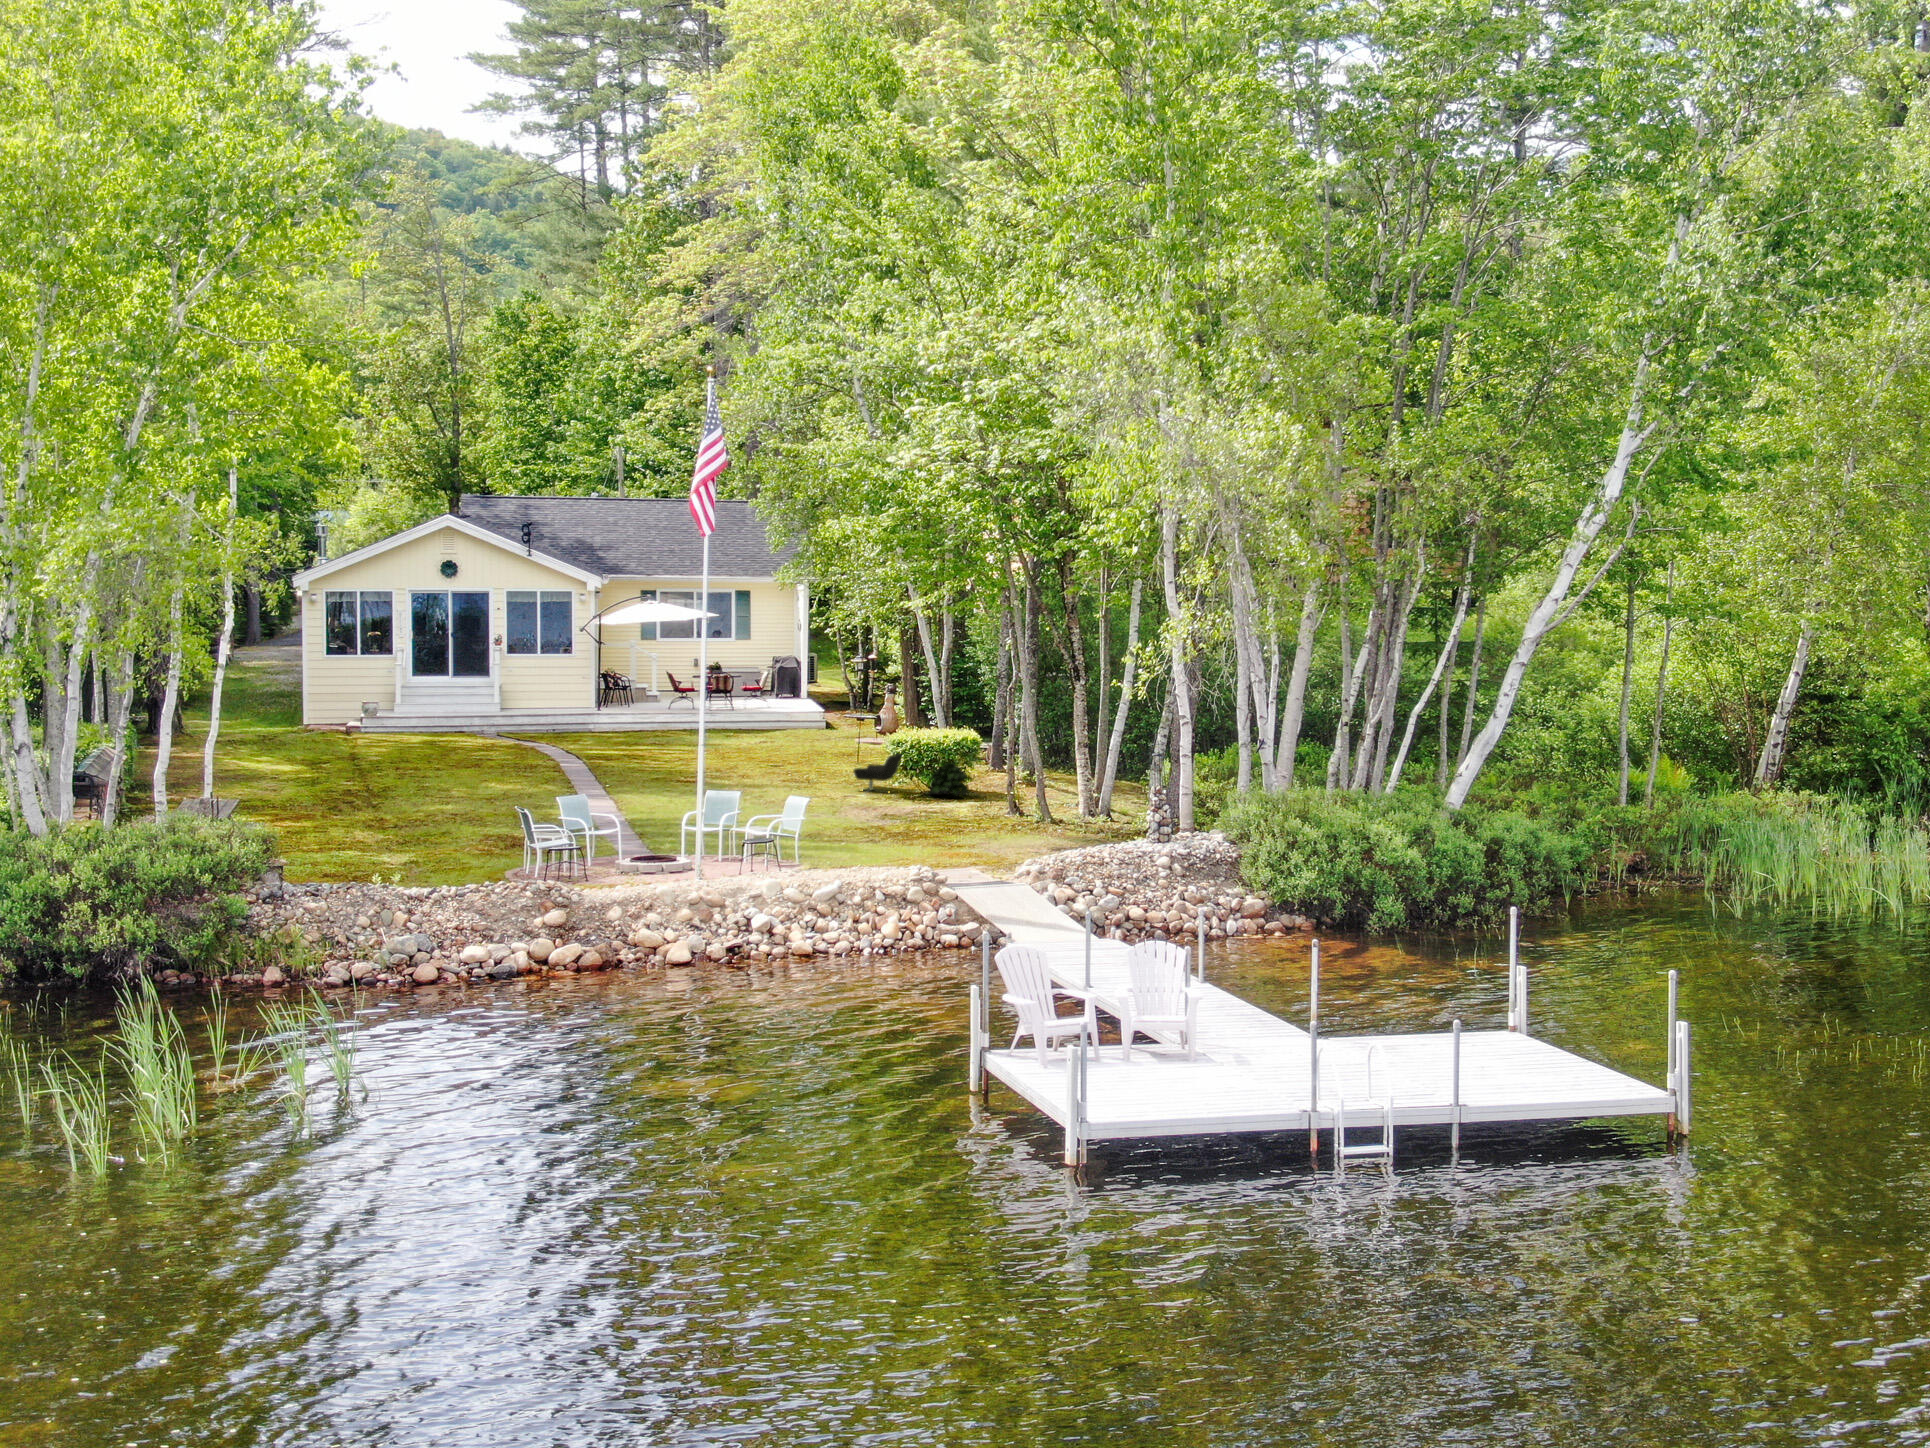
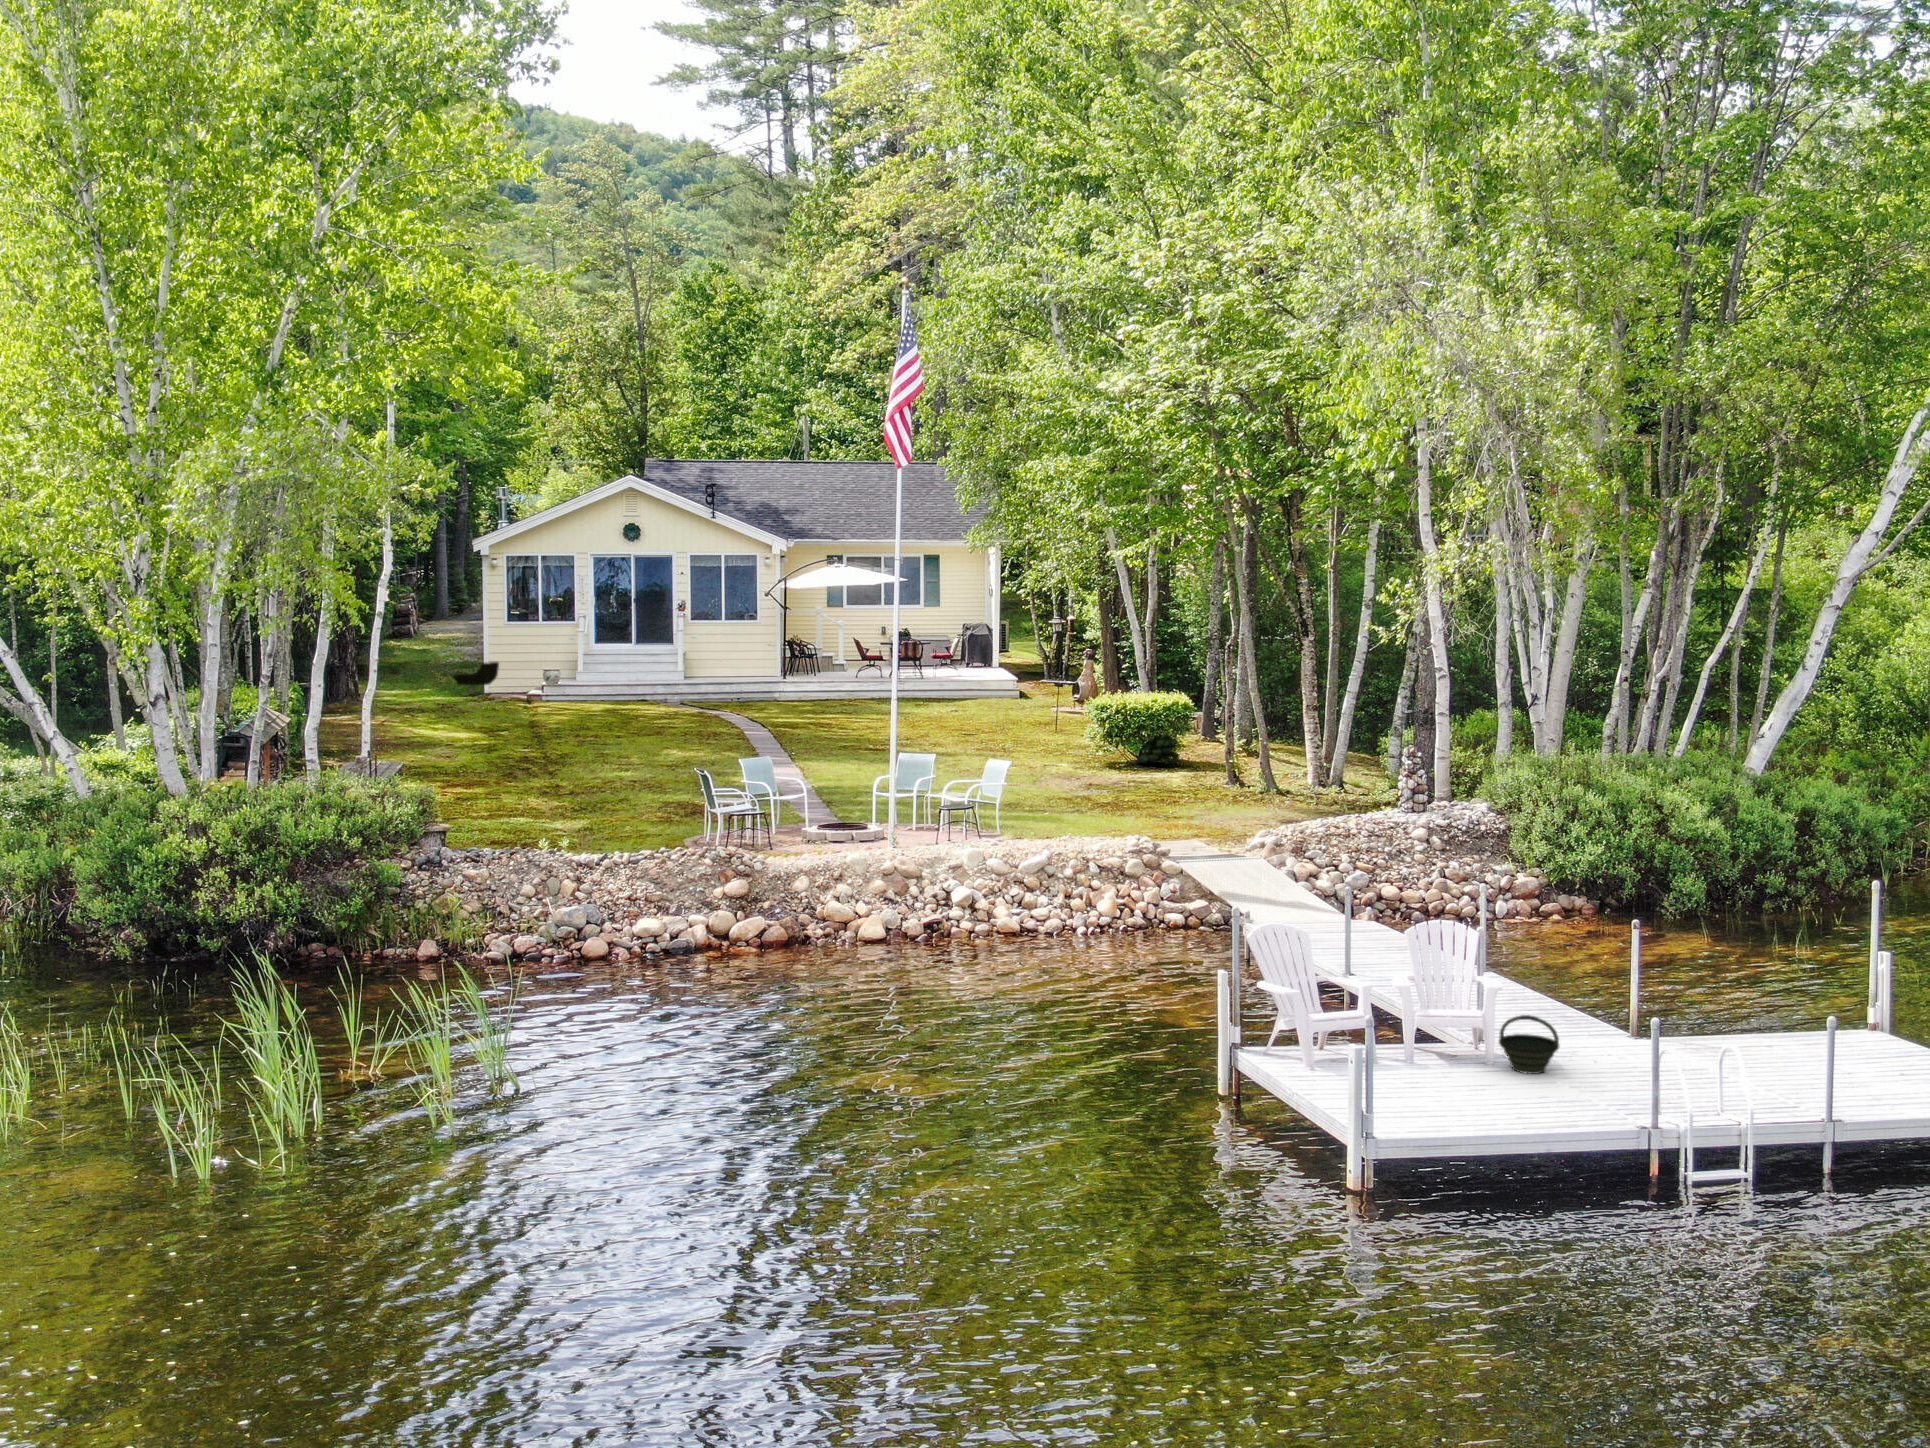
lounge chair: present [853,754,902,791] -> present [453,662,499,696]
bucket: none [1185,1015,1230,1061] -> present [1499,1015,1559,1074]

